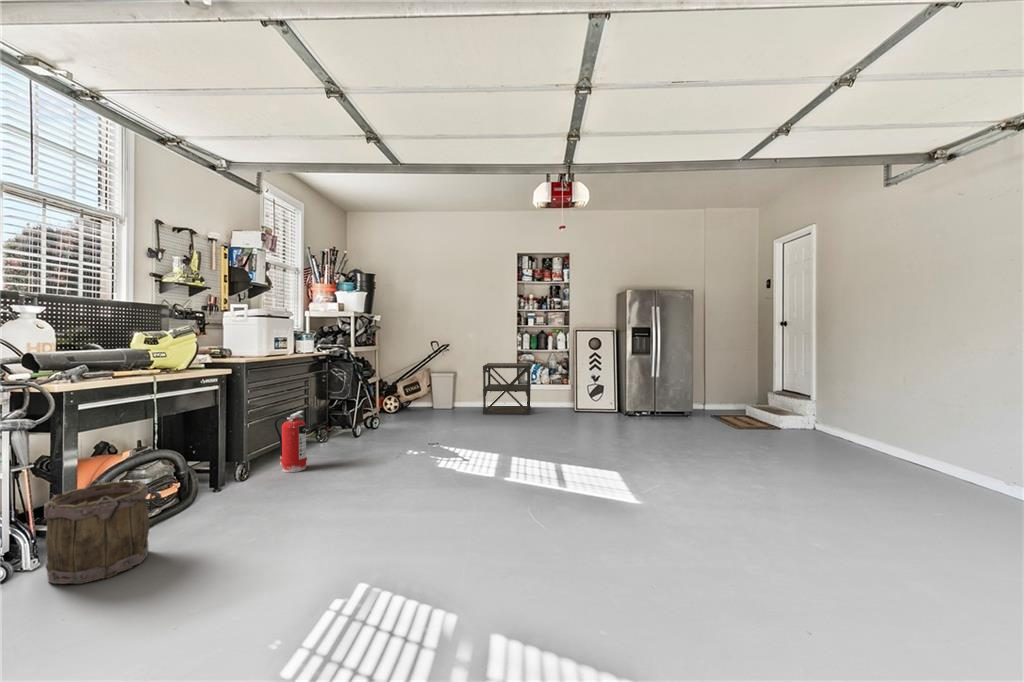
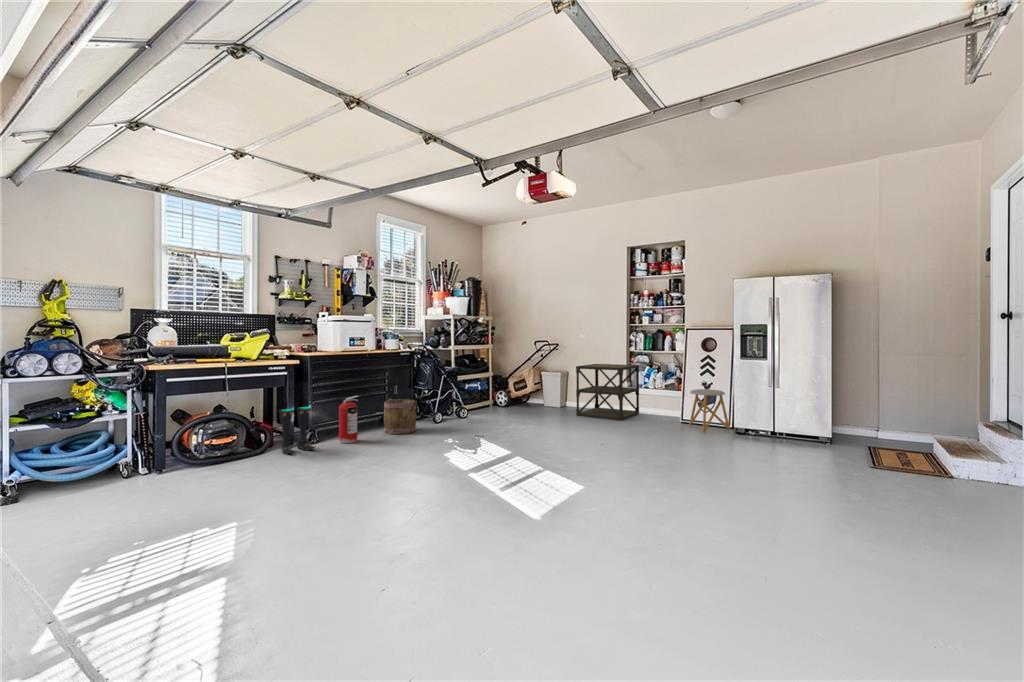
stool: none [587,382,619,418] -> present [689,389,730,433]
boots: none [220,428,276,497] -> present [279,406,315,454]
bucket: present [44,480,162,584] -> present [384,398,418,434]

